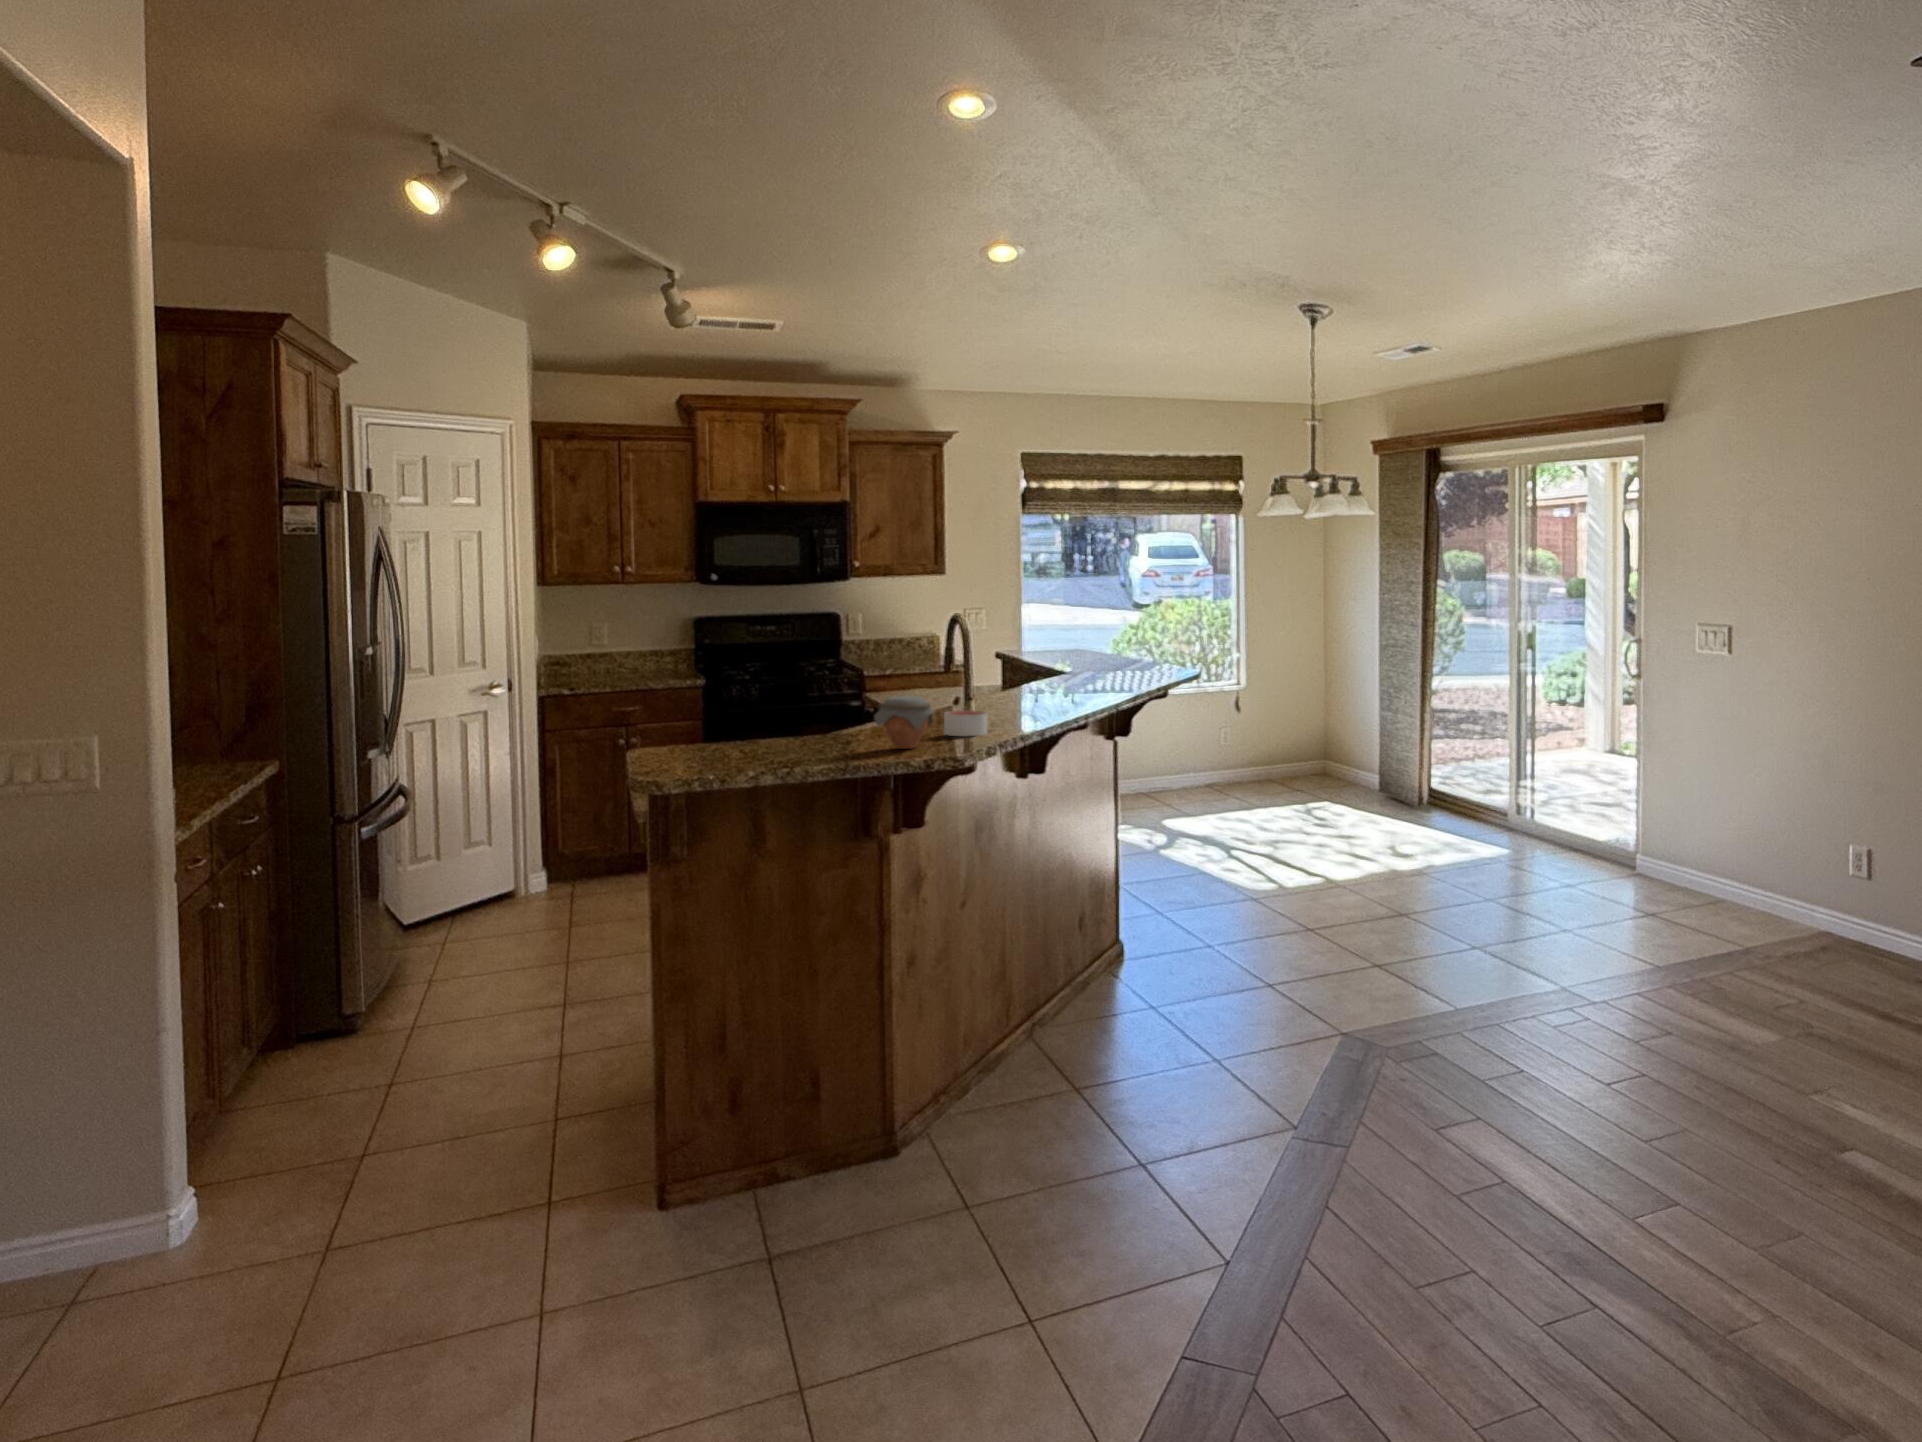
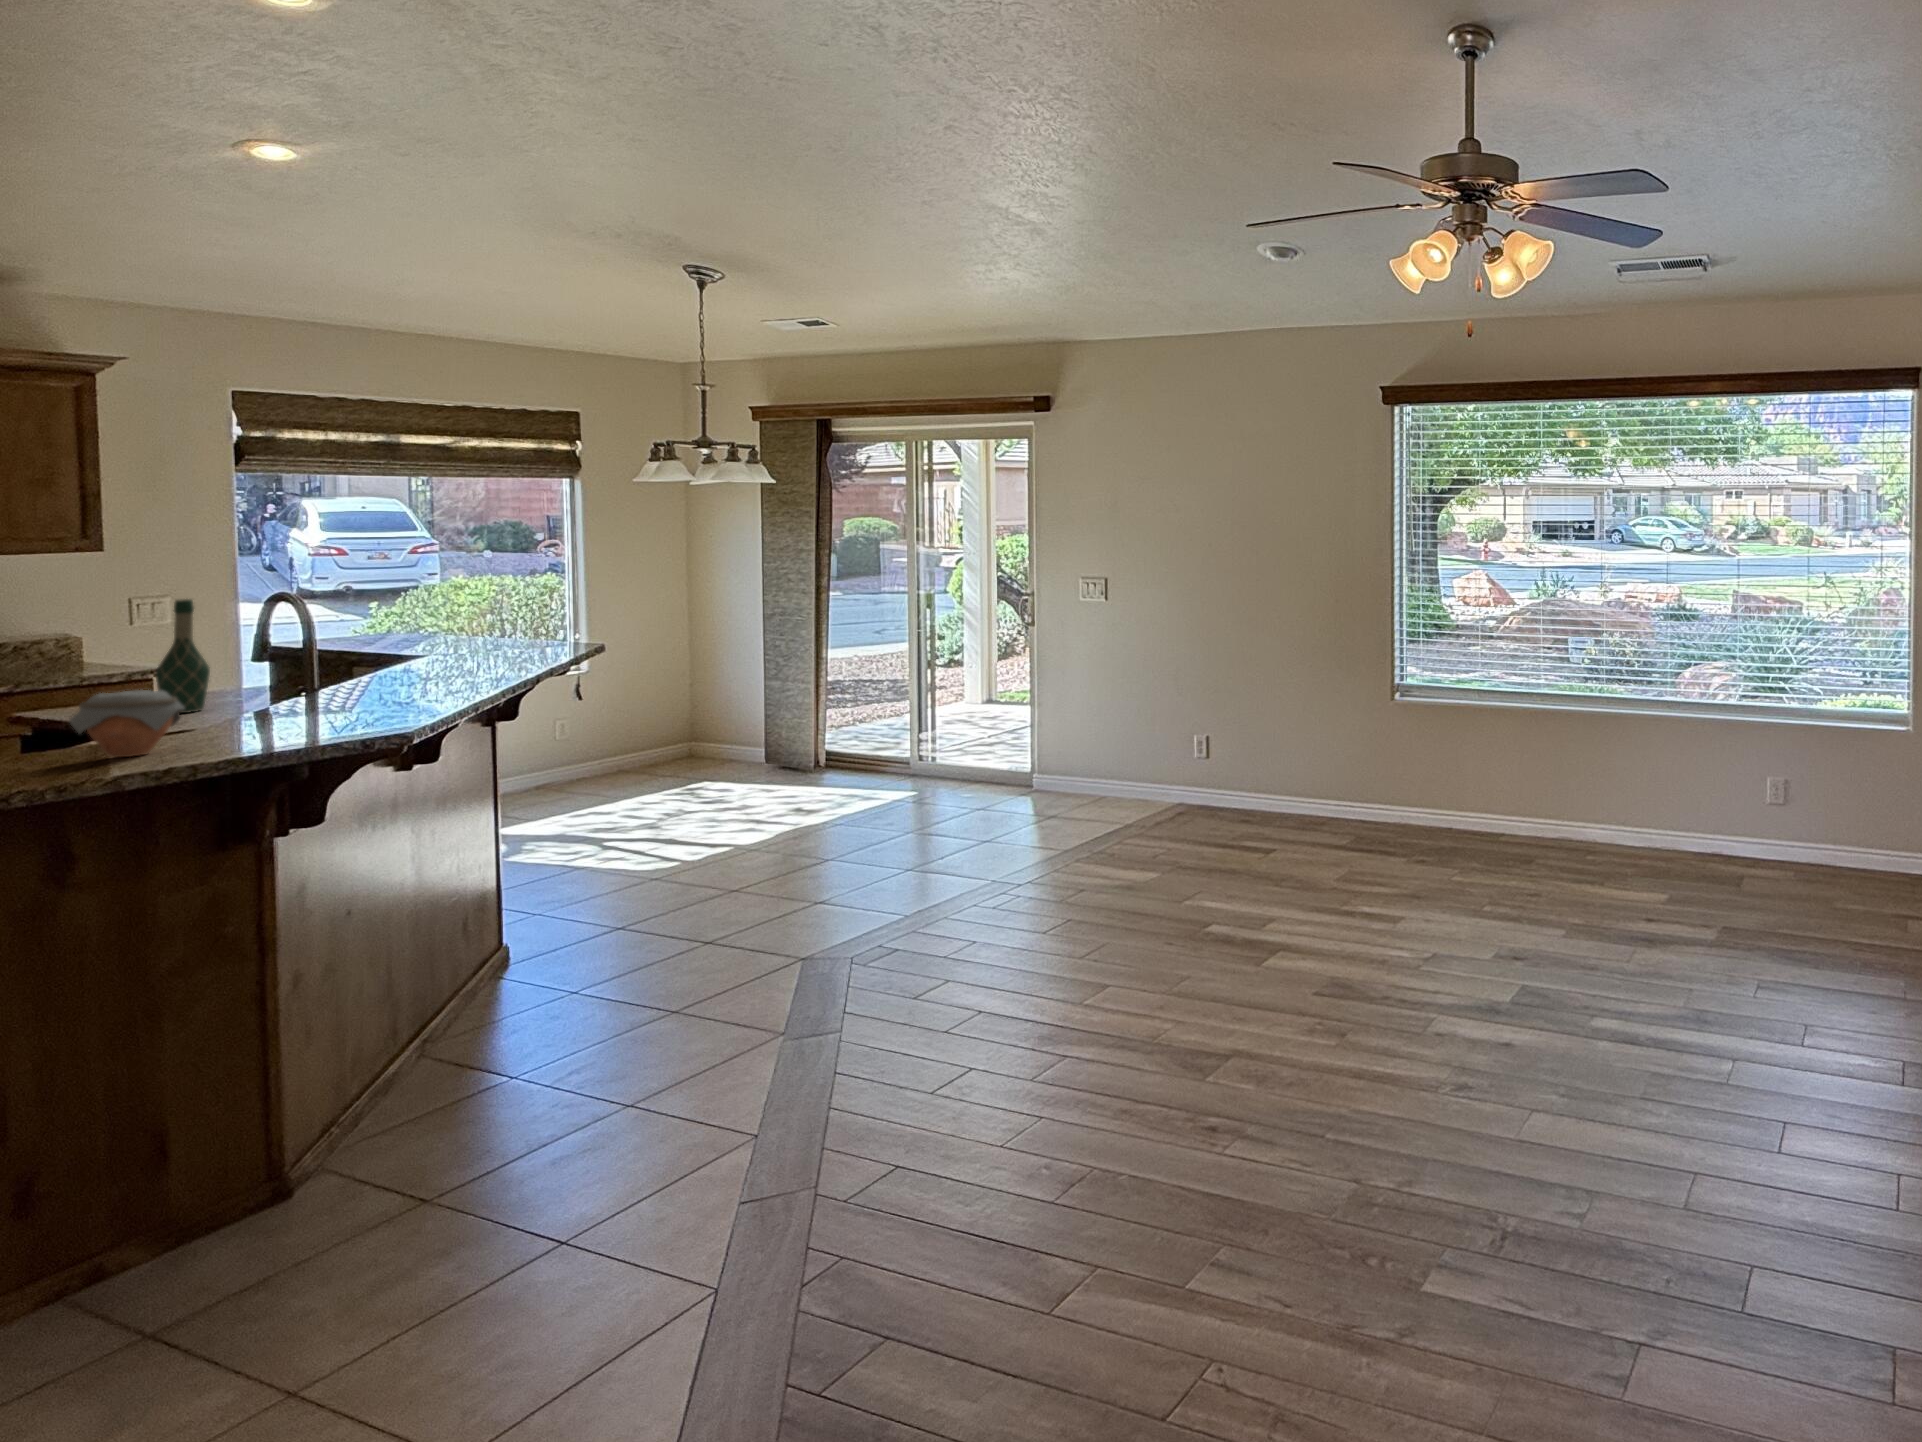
wine bottle: none [942,620,971,711] -> present [156,599,210,713]
candle: present [944,710,987,736] -> none [191,703,268,736]

